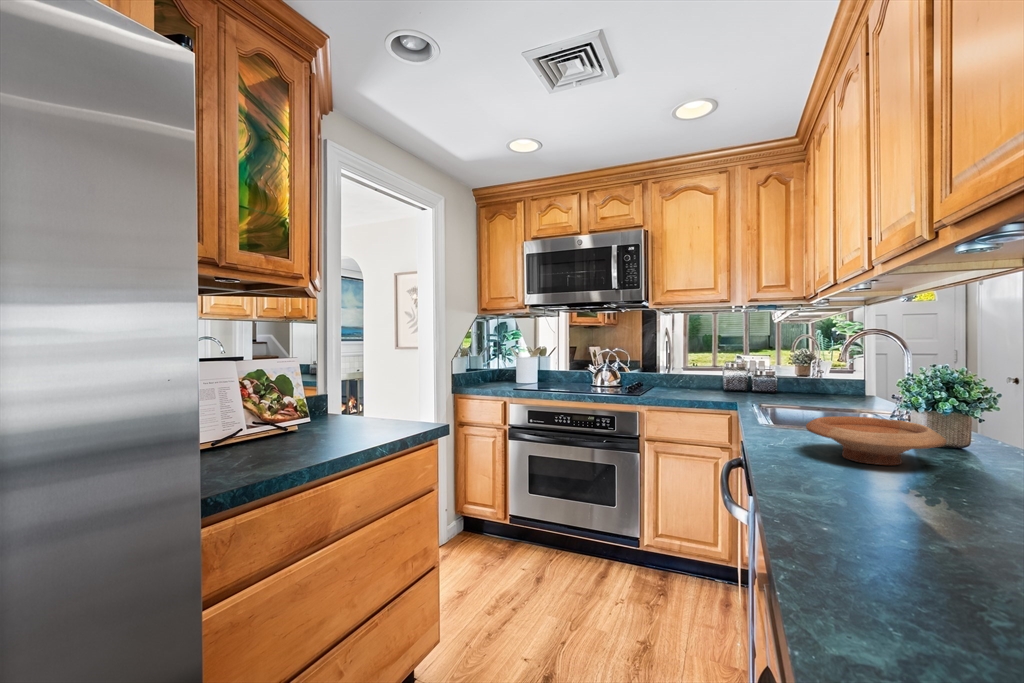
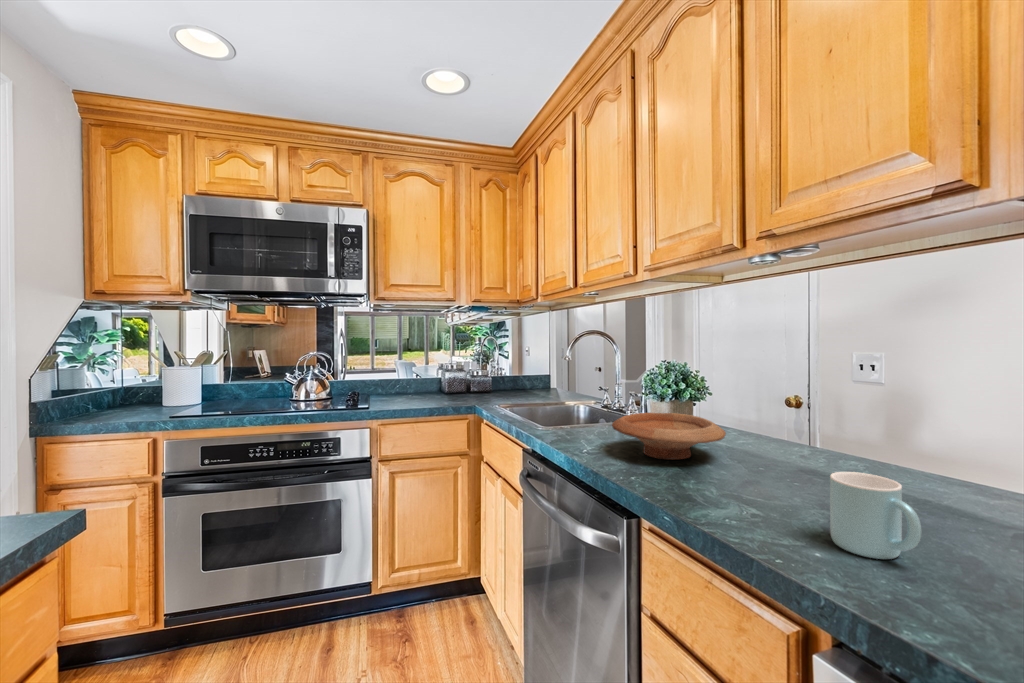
mug: none [886,467,958,549] -> present [830,472,921,559]

